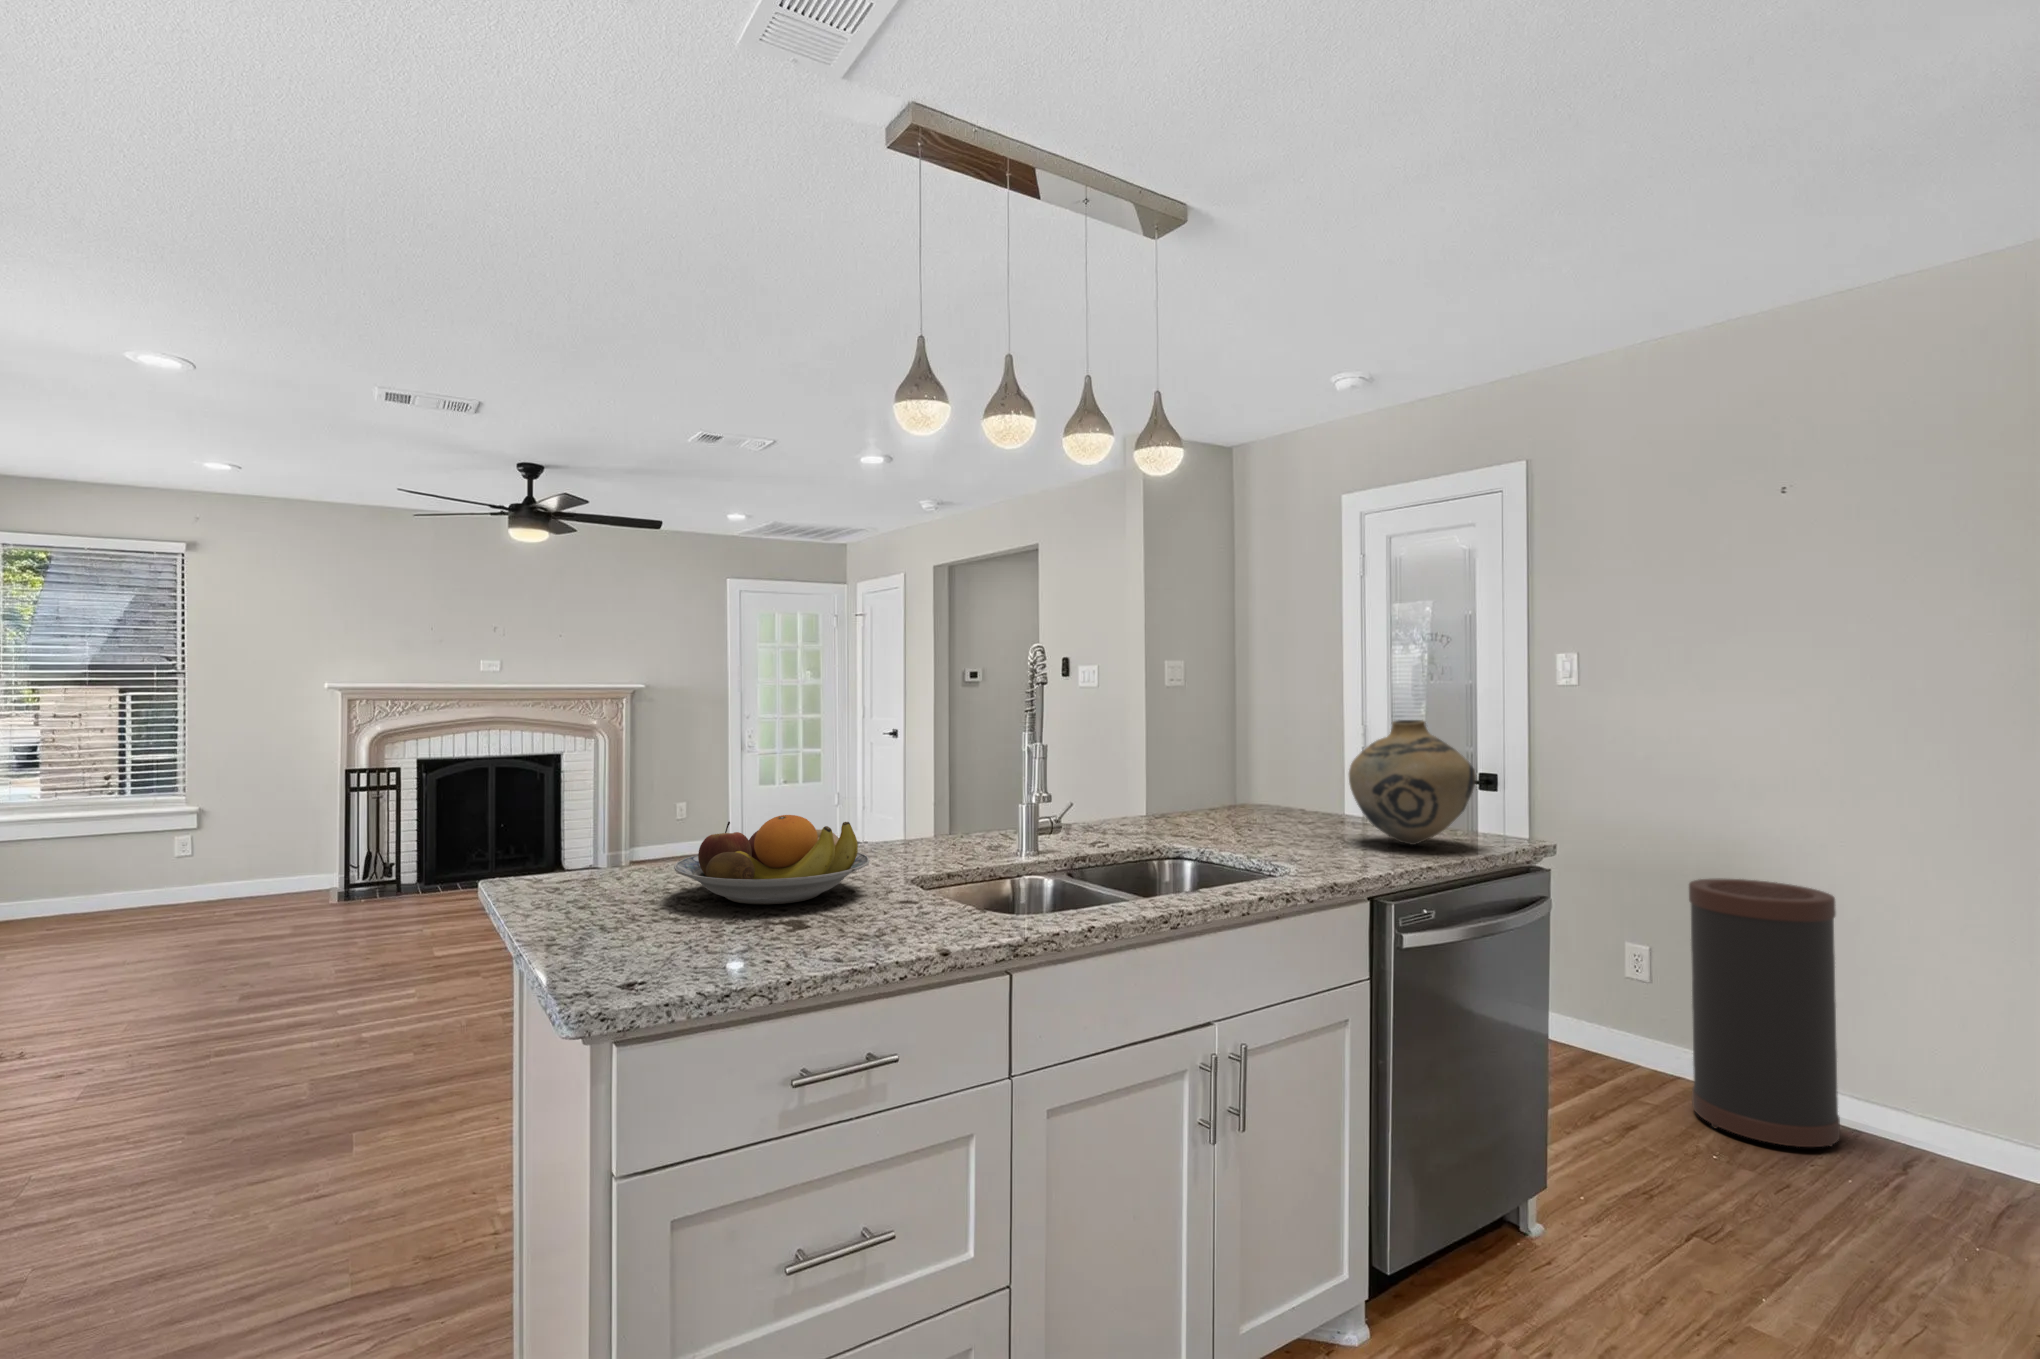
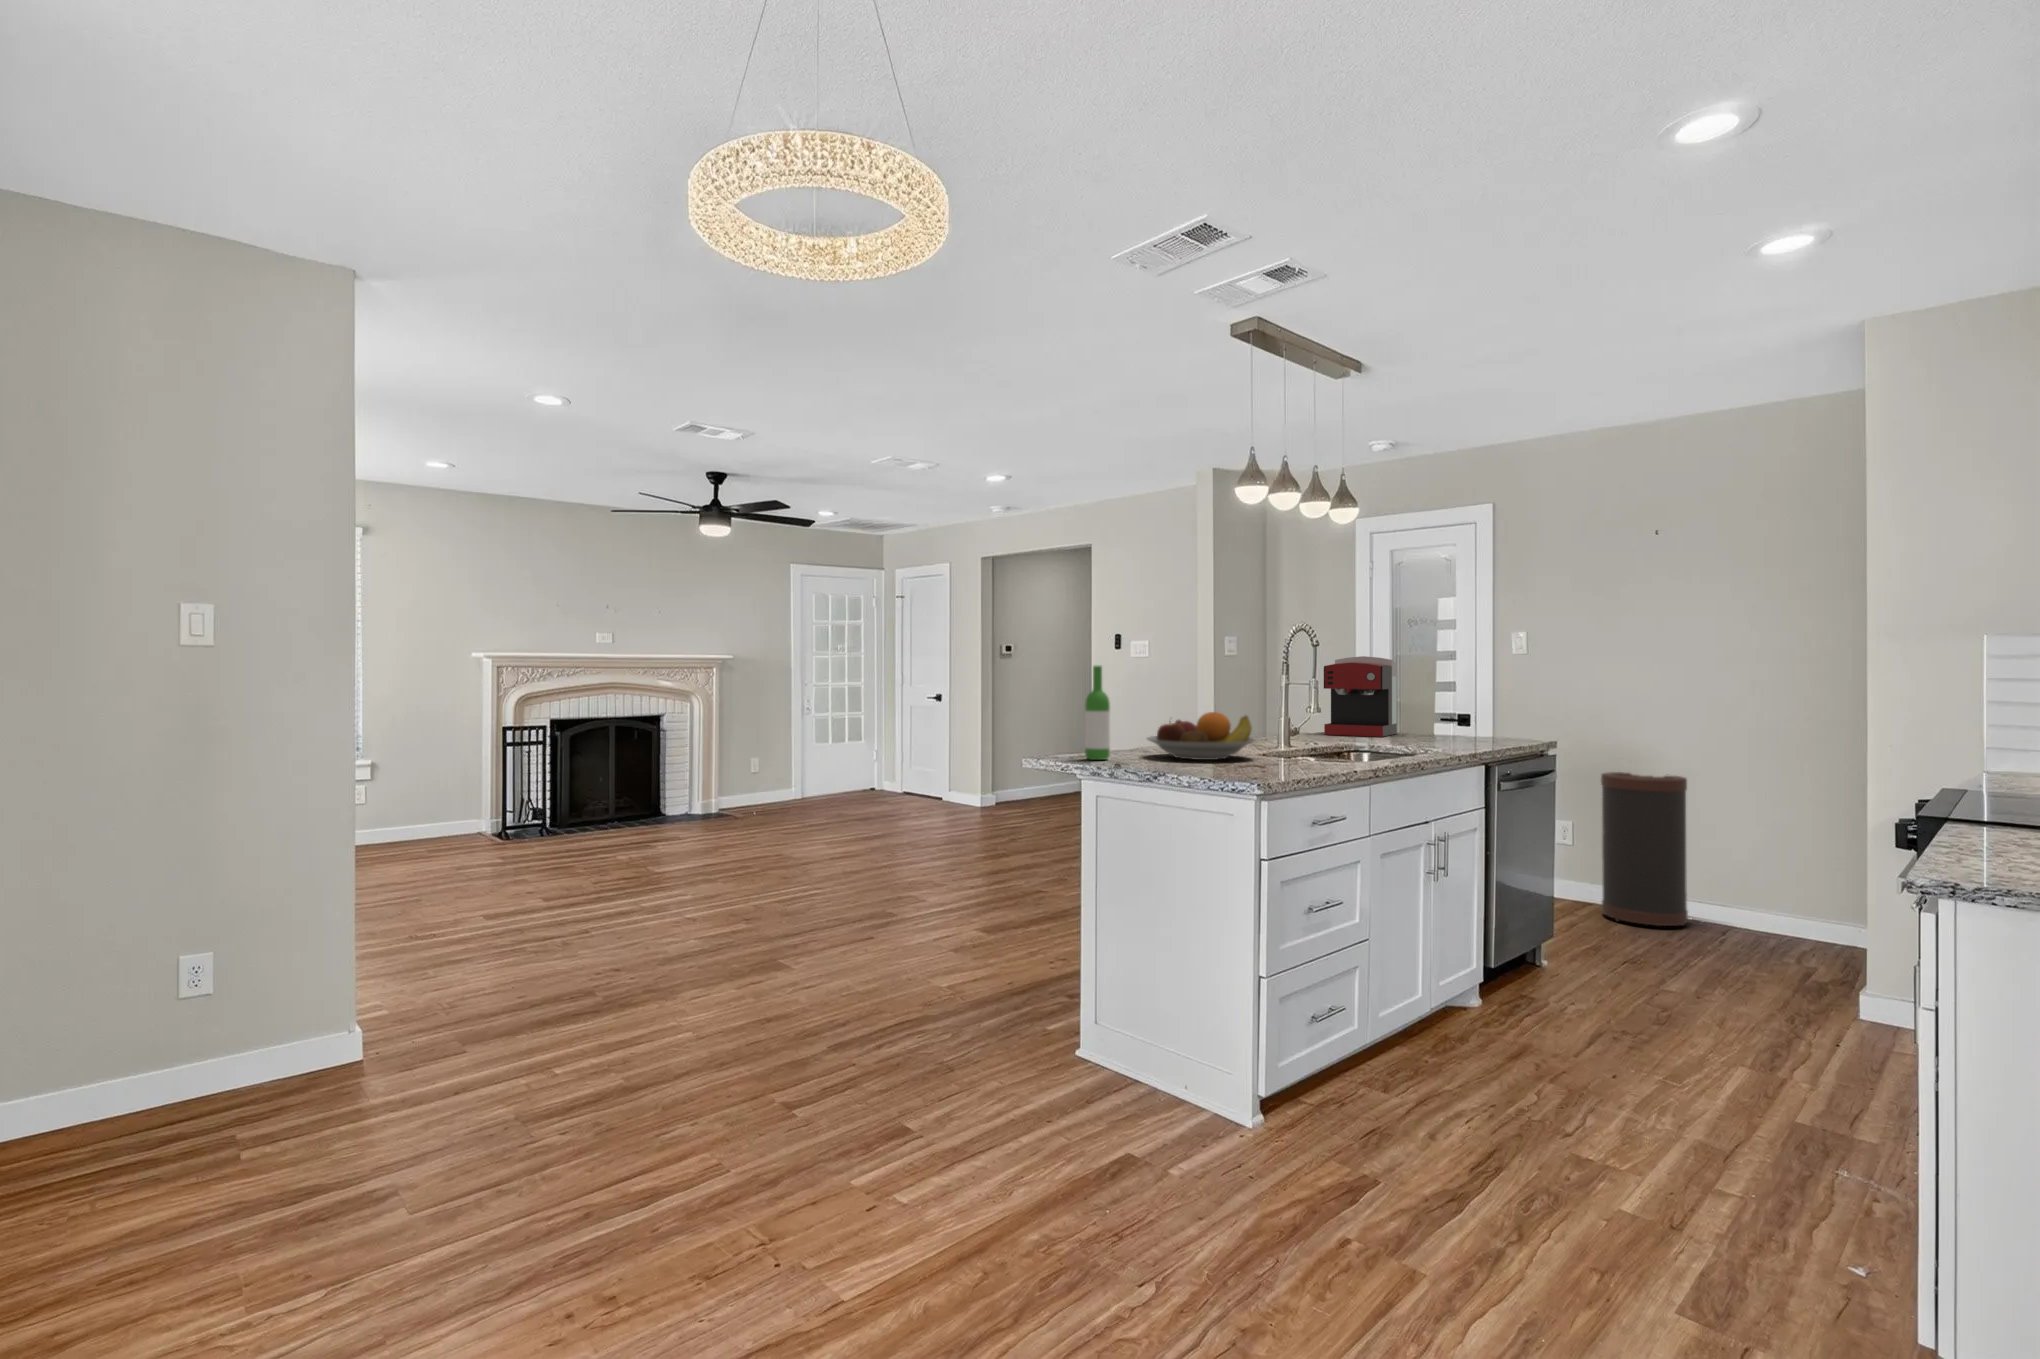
coffee maker: none [1186,697,1313,829] -> present [1324,656,1397,737]
vase: present [1349,720,1476,845] -> none [1443,667,1520,741]
wine bottle: none [556,732,602,900] -> present [1085,666,1110,760]

